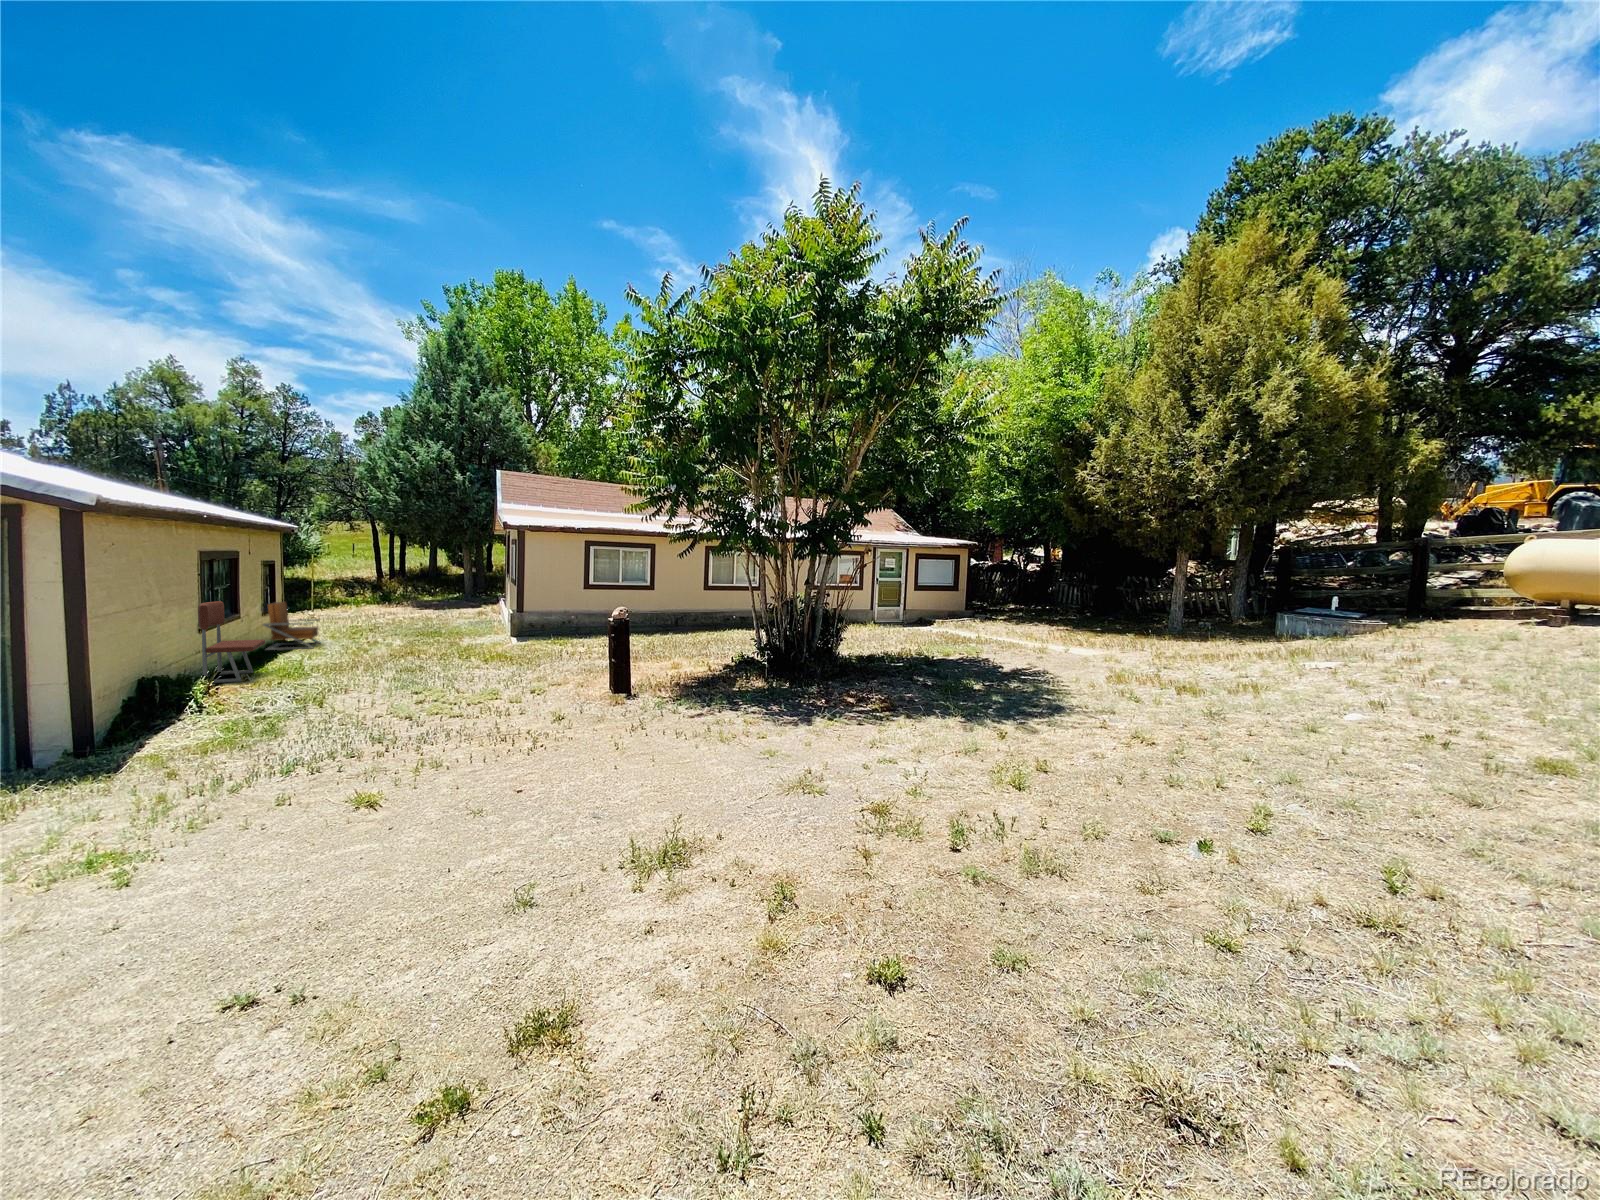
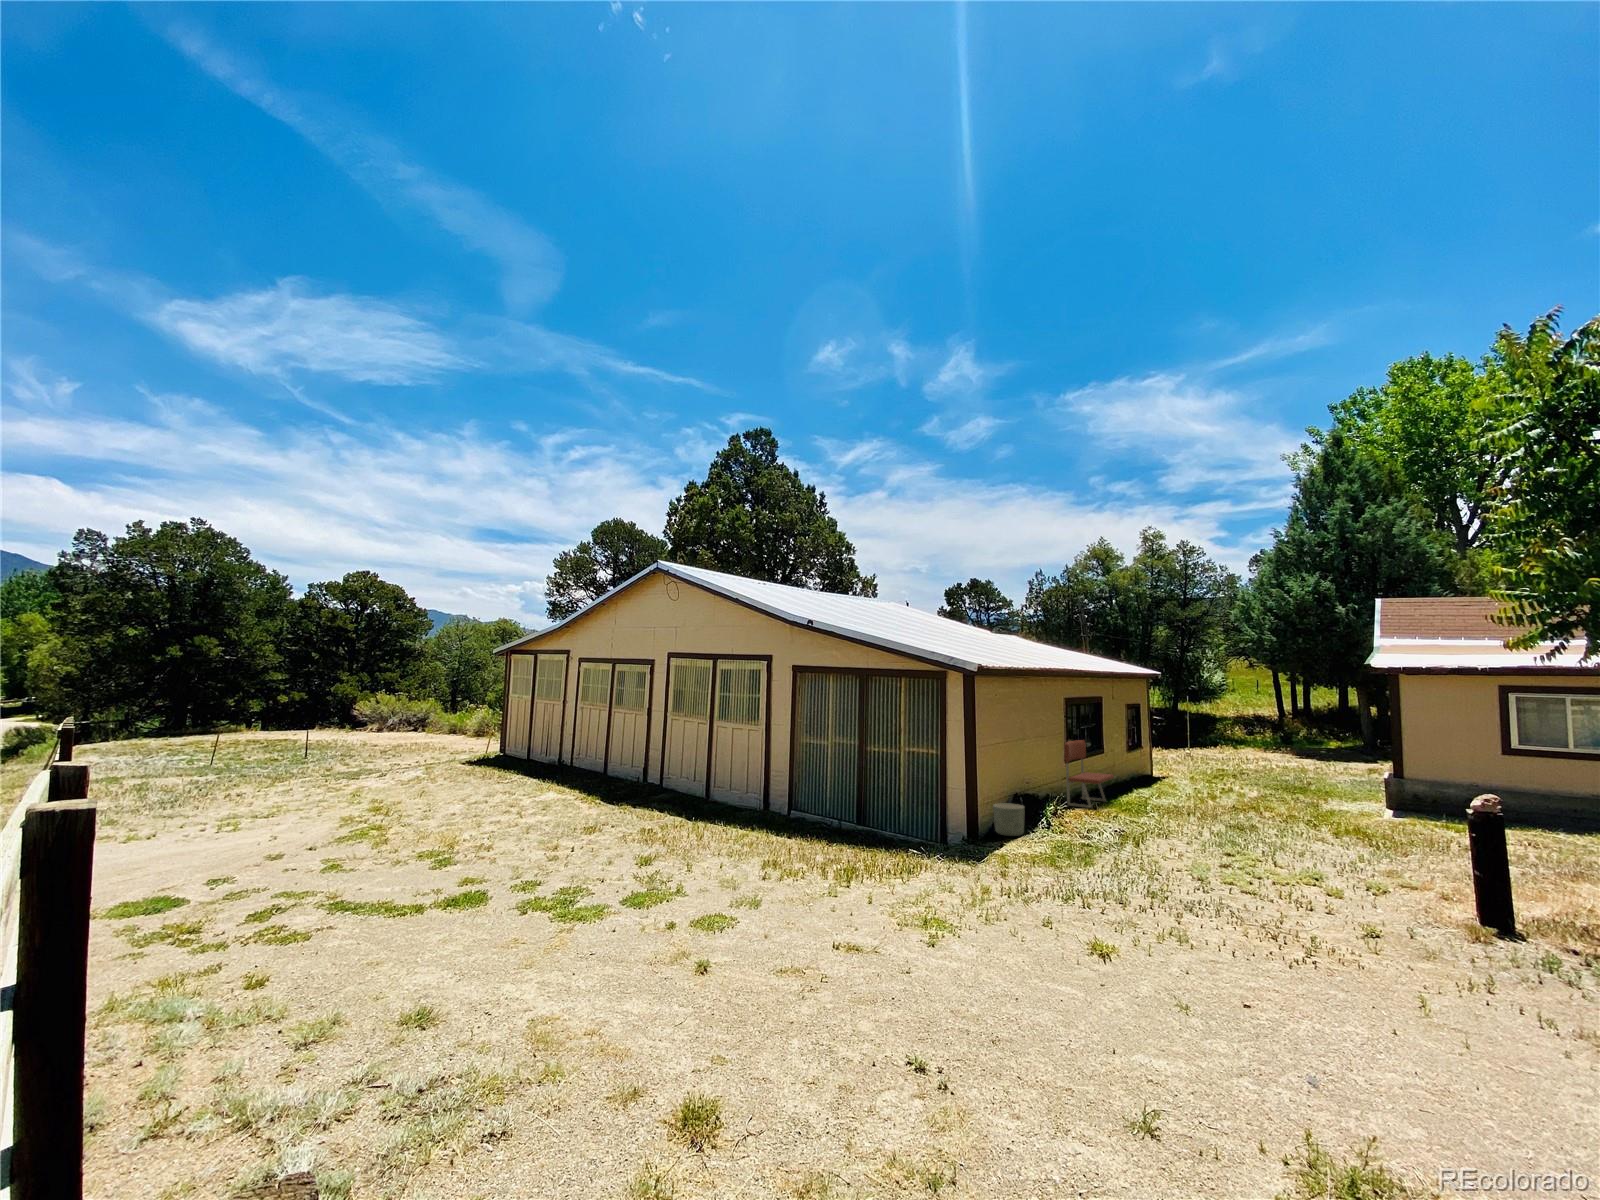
lounge chair: present [263,602,320,650] -> none [1128,740,1179,785]
planter: none [114,686,172,731] -> present [993,803,1024,836]

